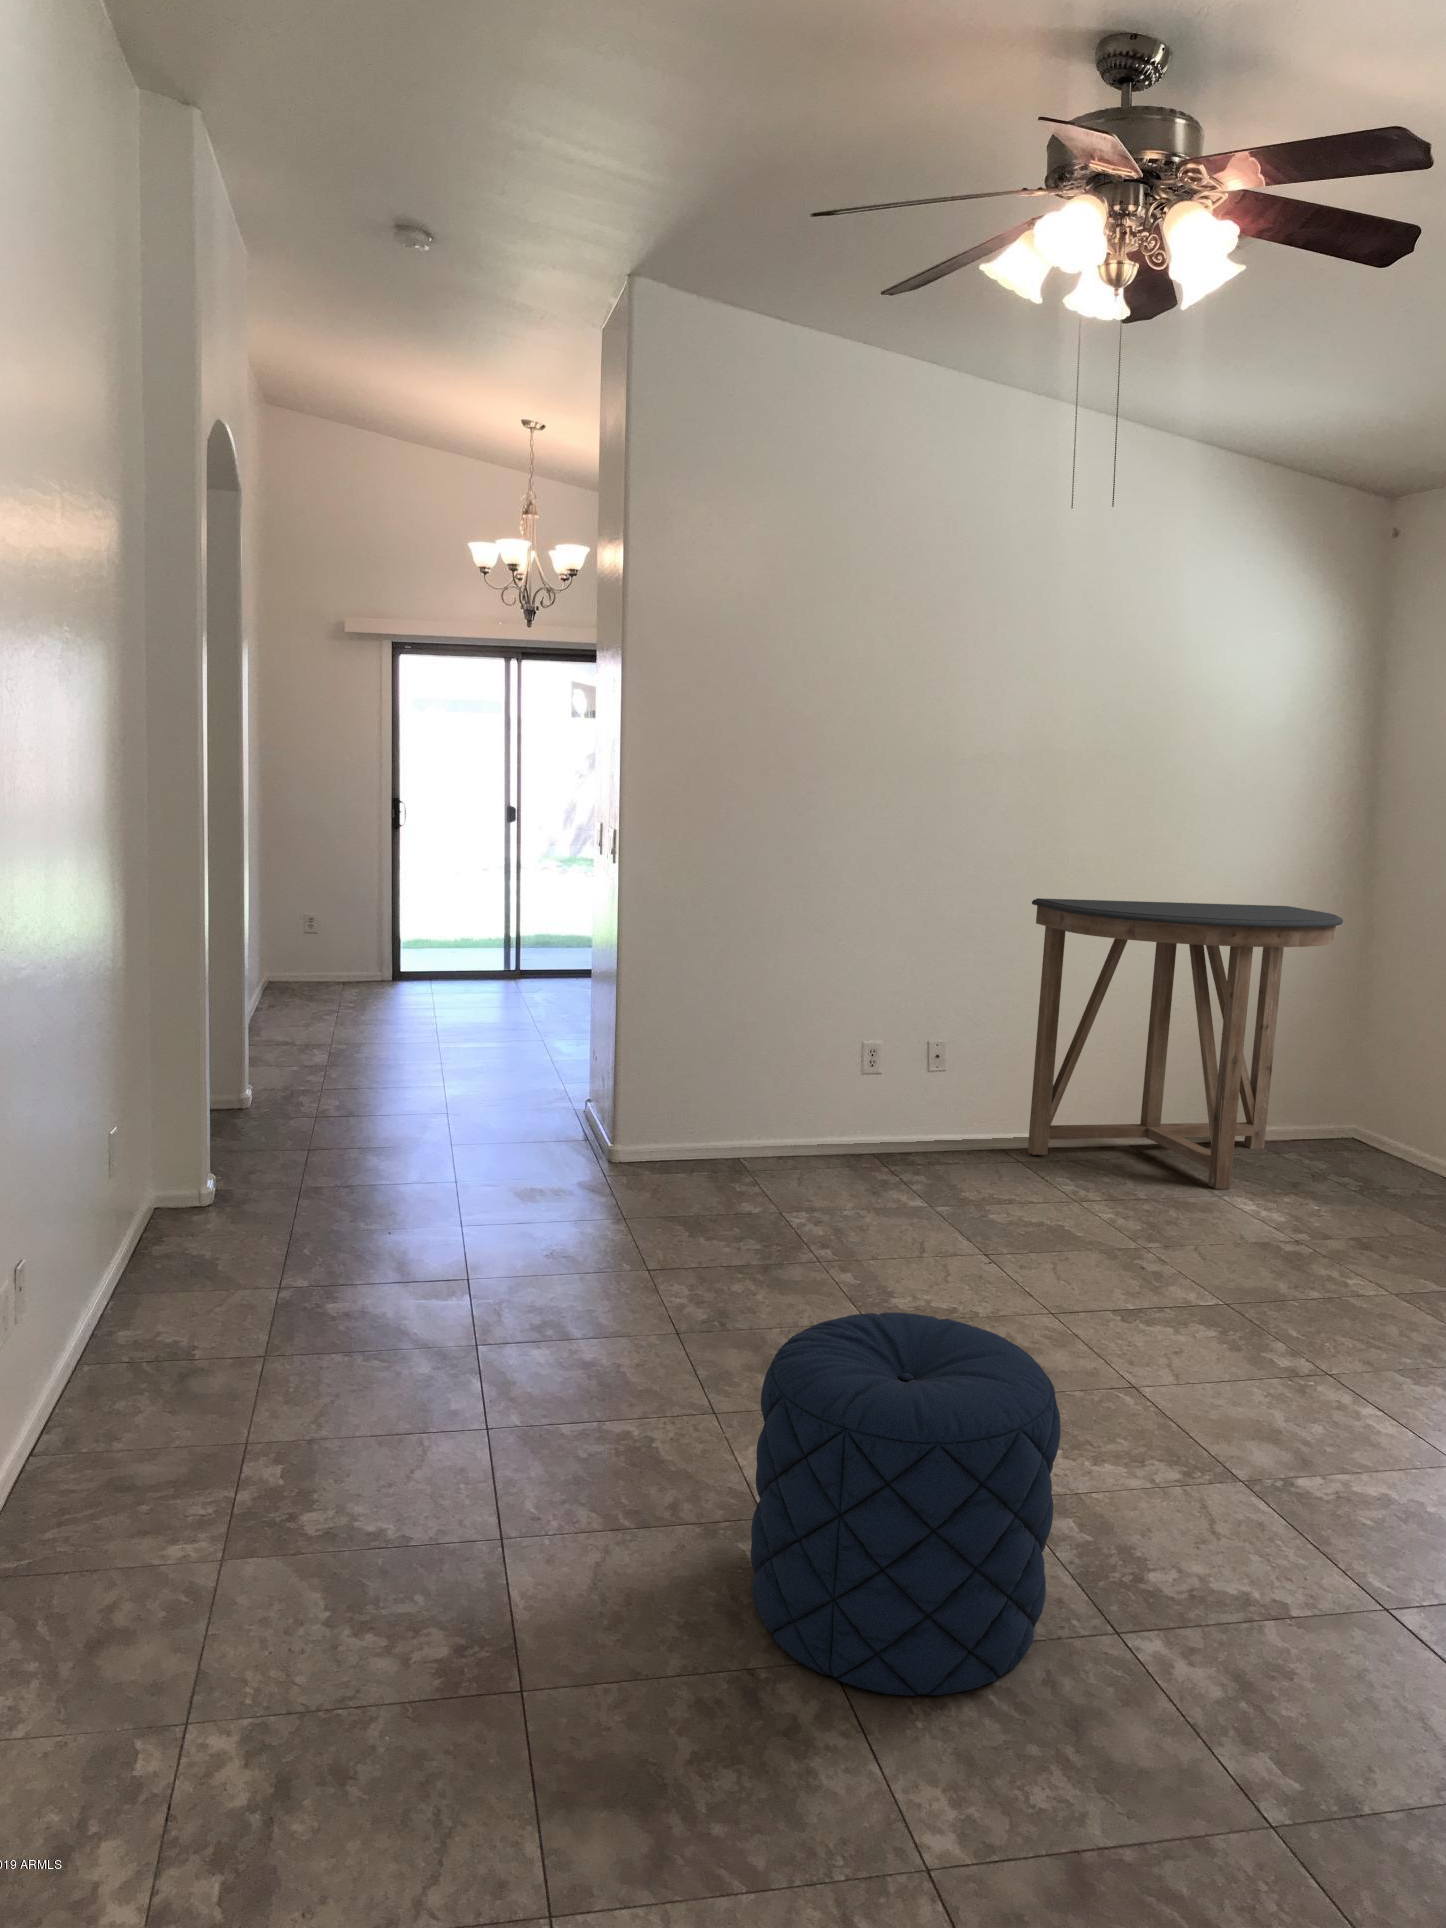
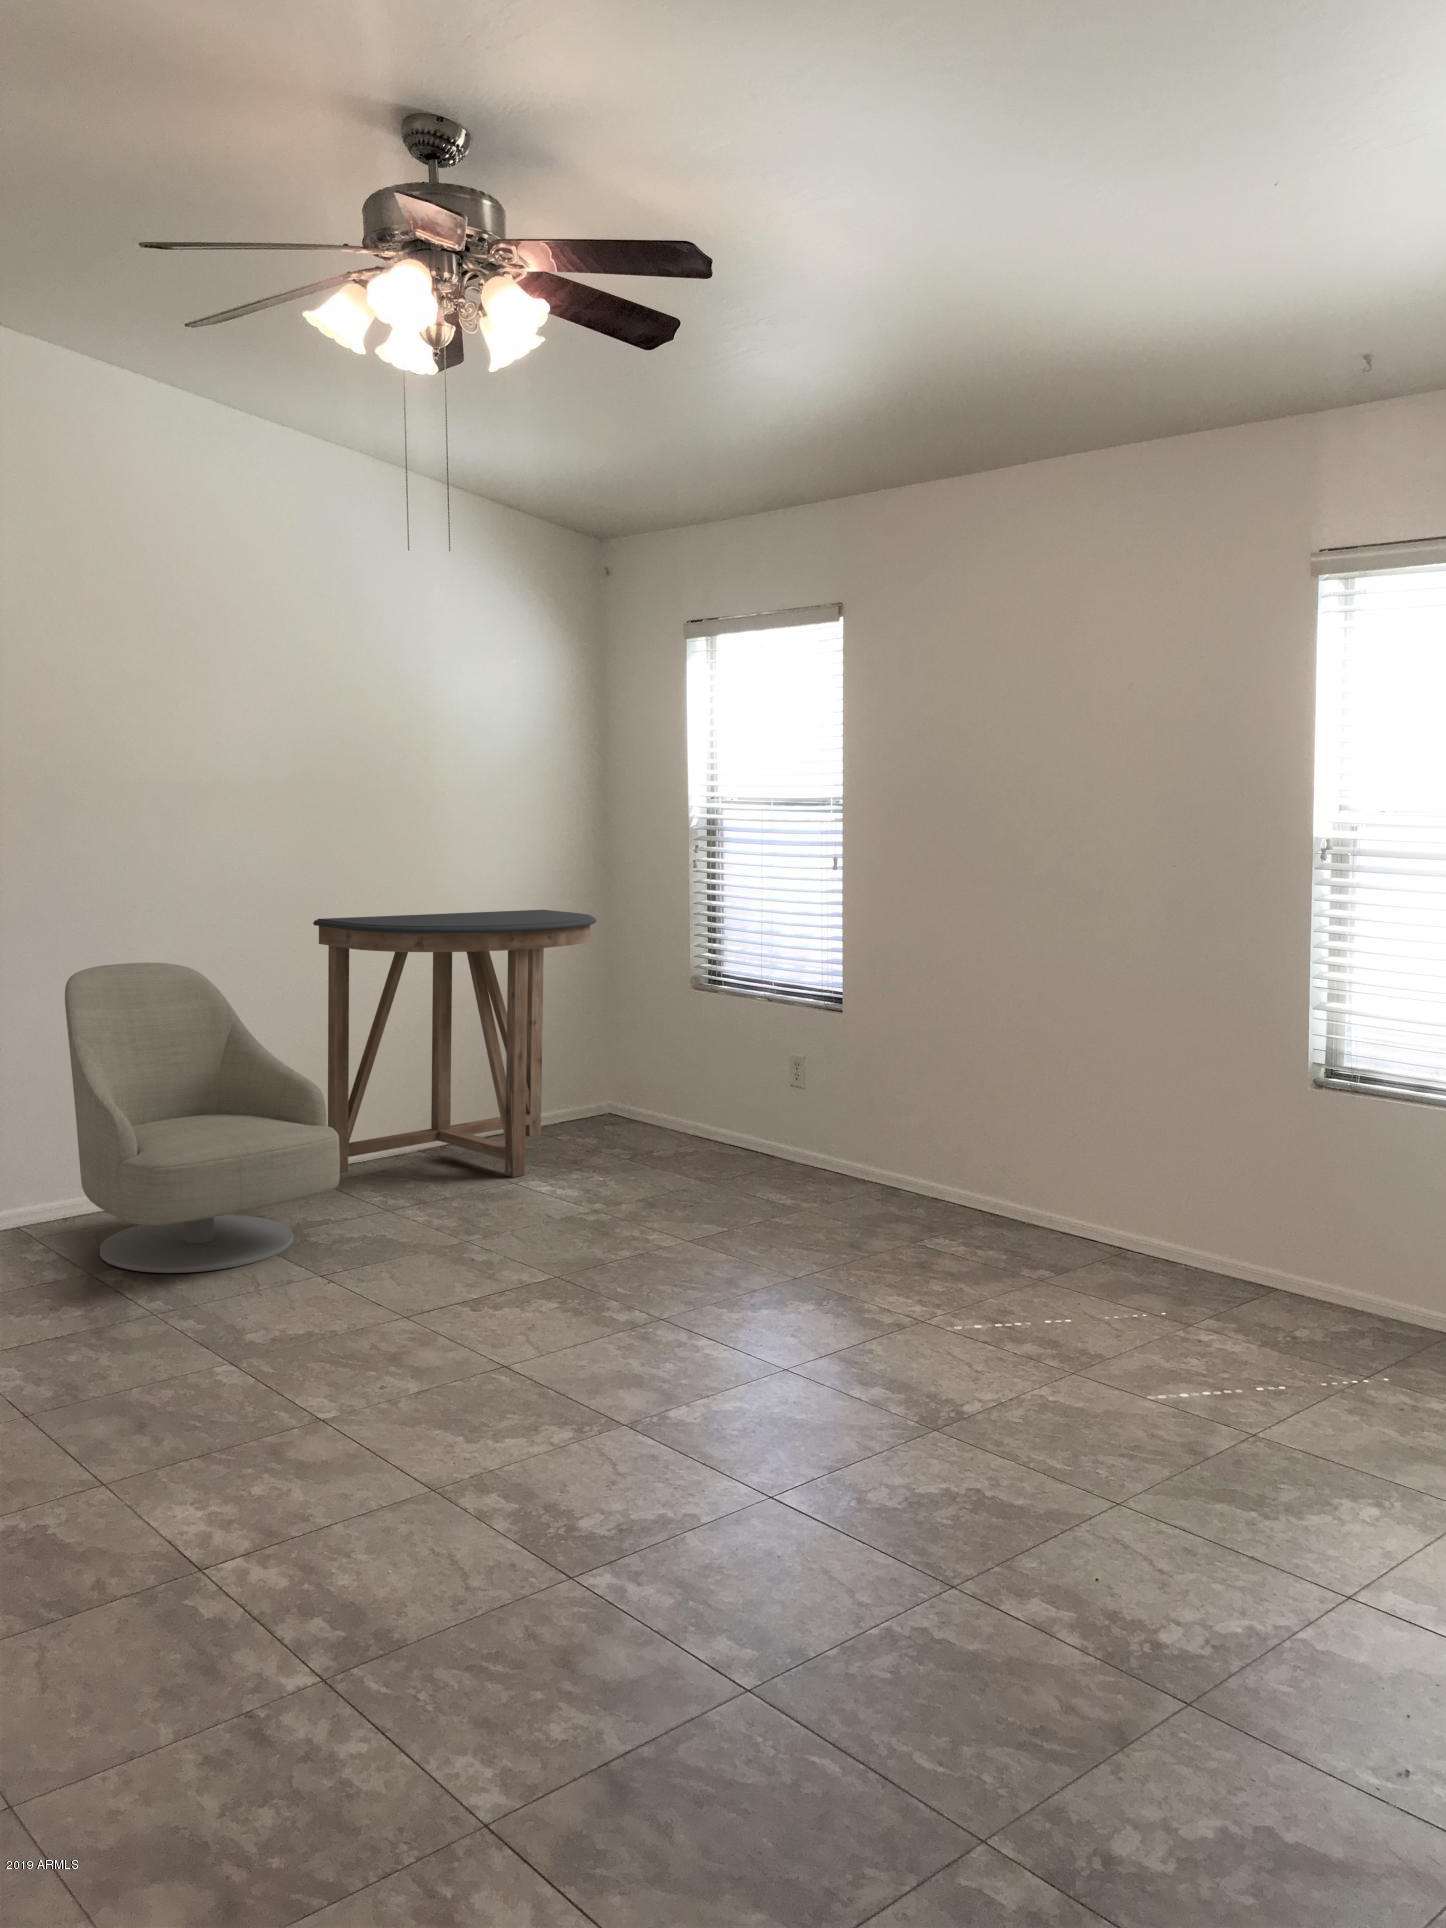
armchair: none [792,927,1021,1227] -> present [65,963,340,1273]
pouf: present [751,1312,1061,1696] -> none [211,1329,511,1699]

